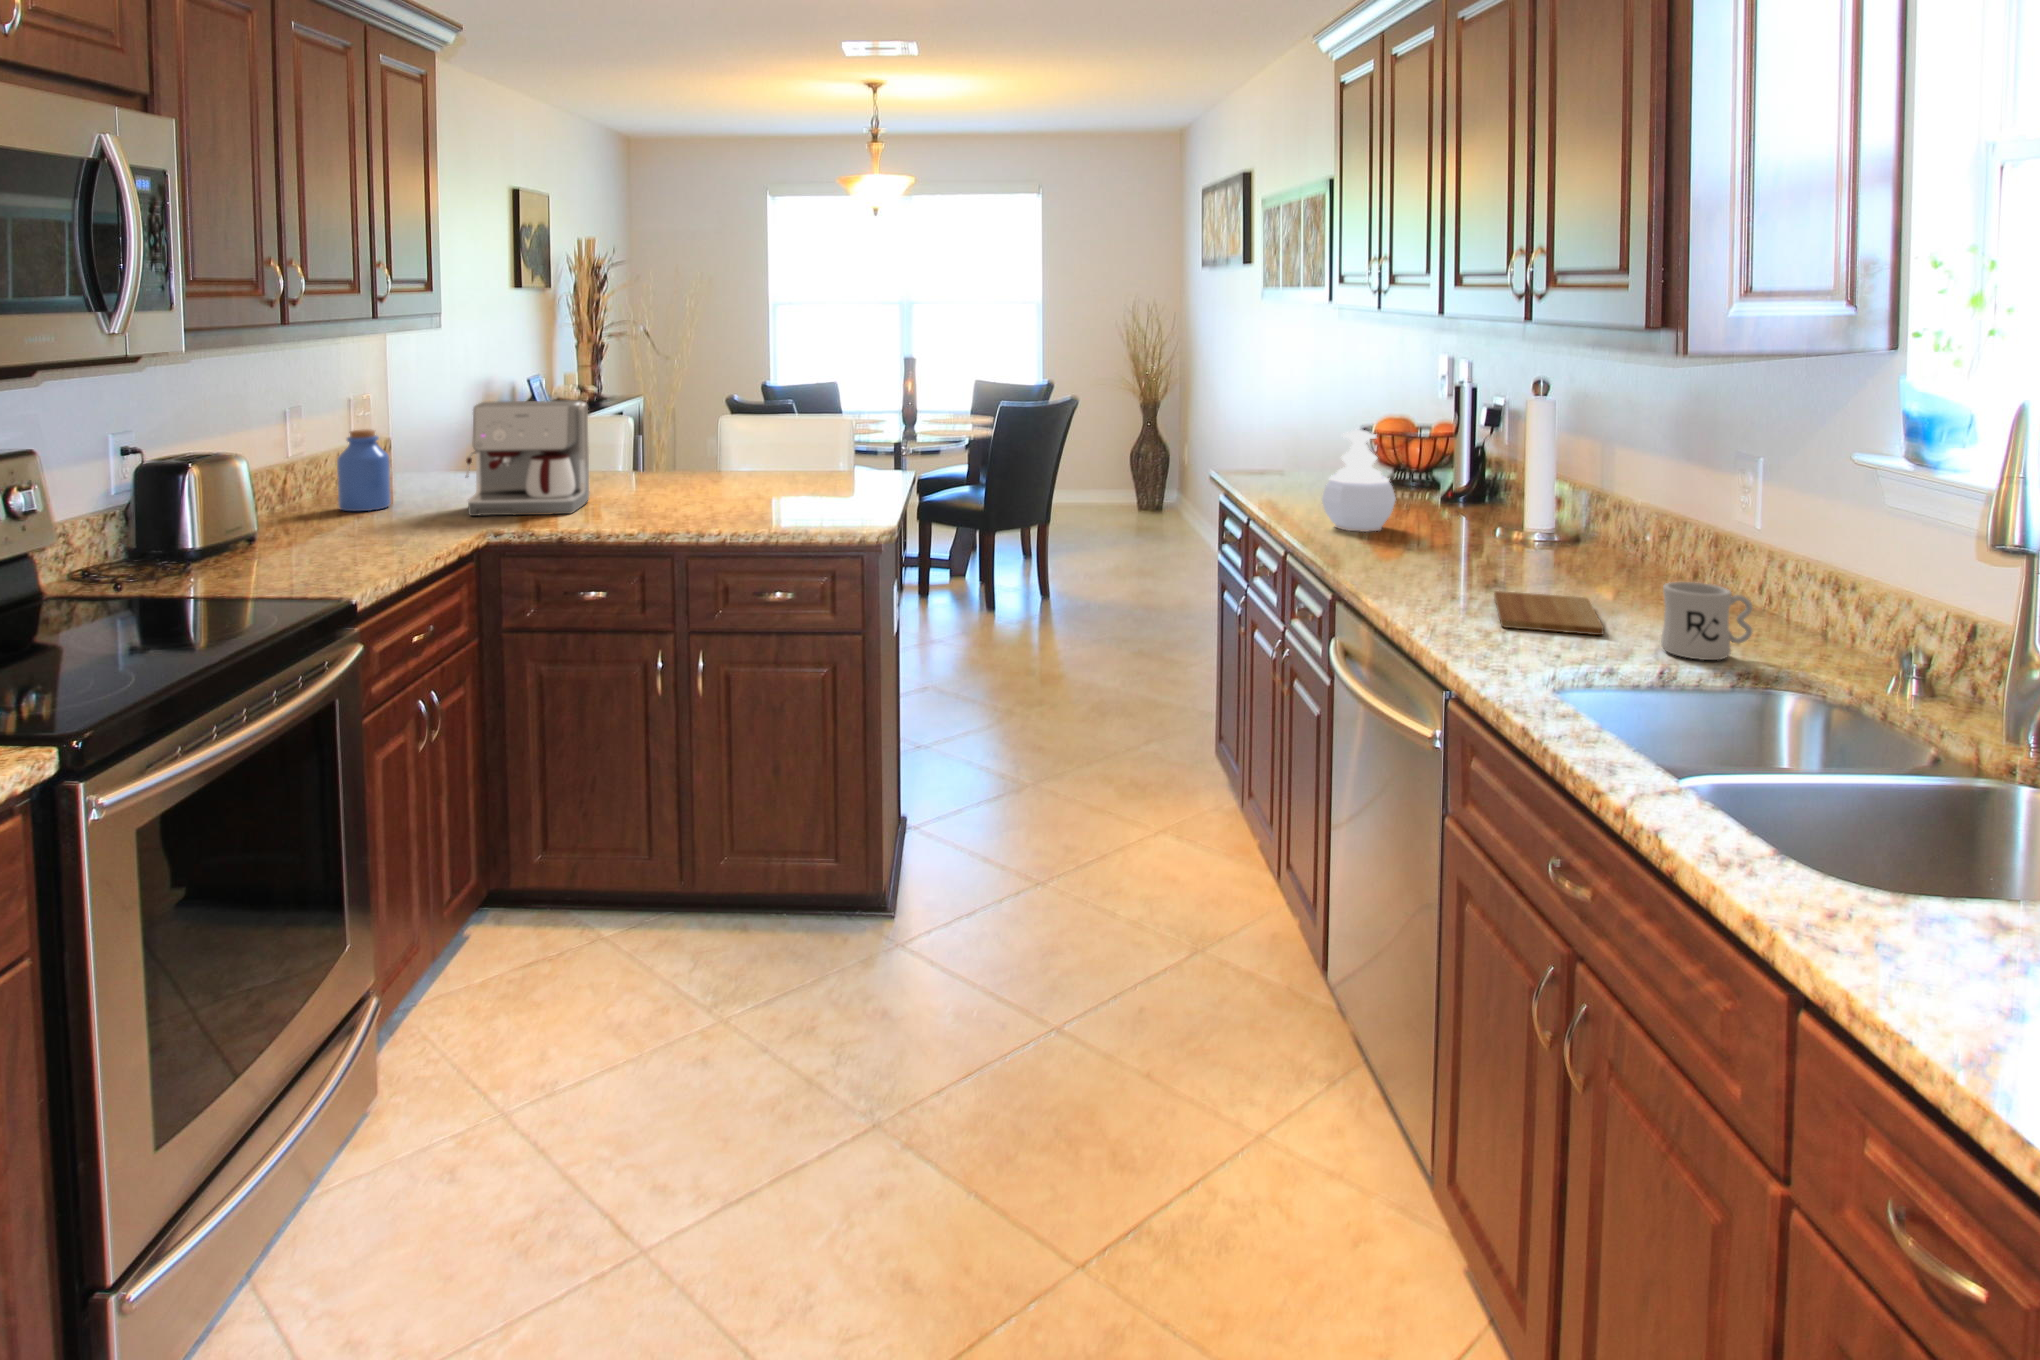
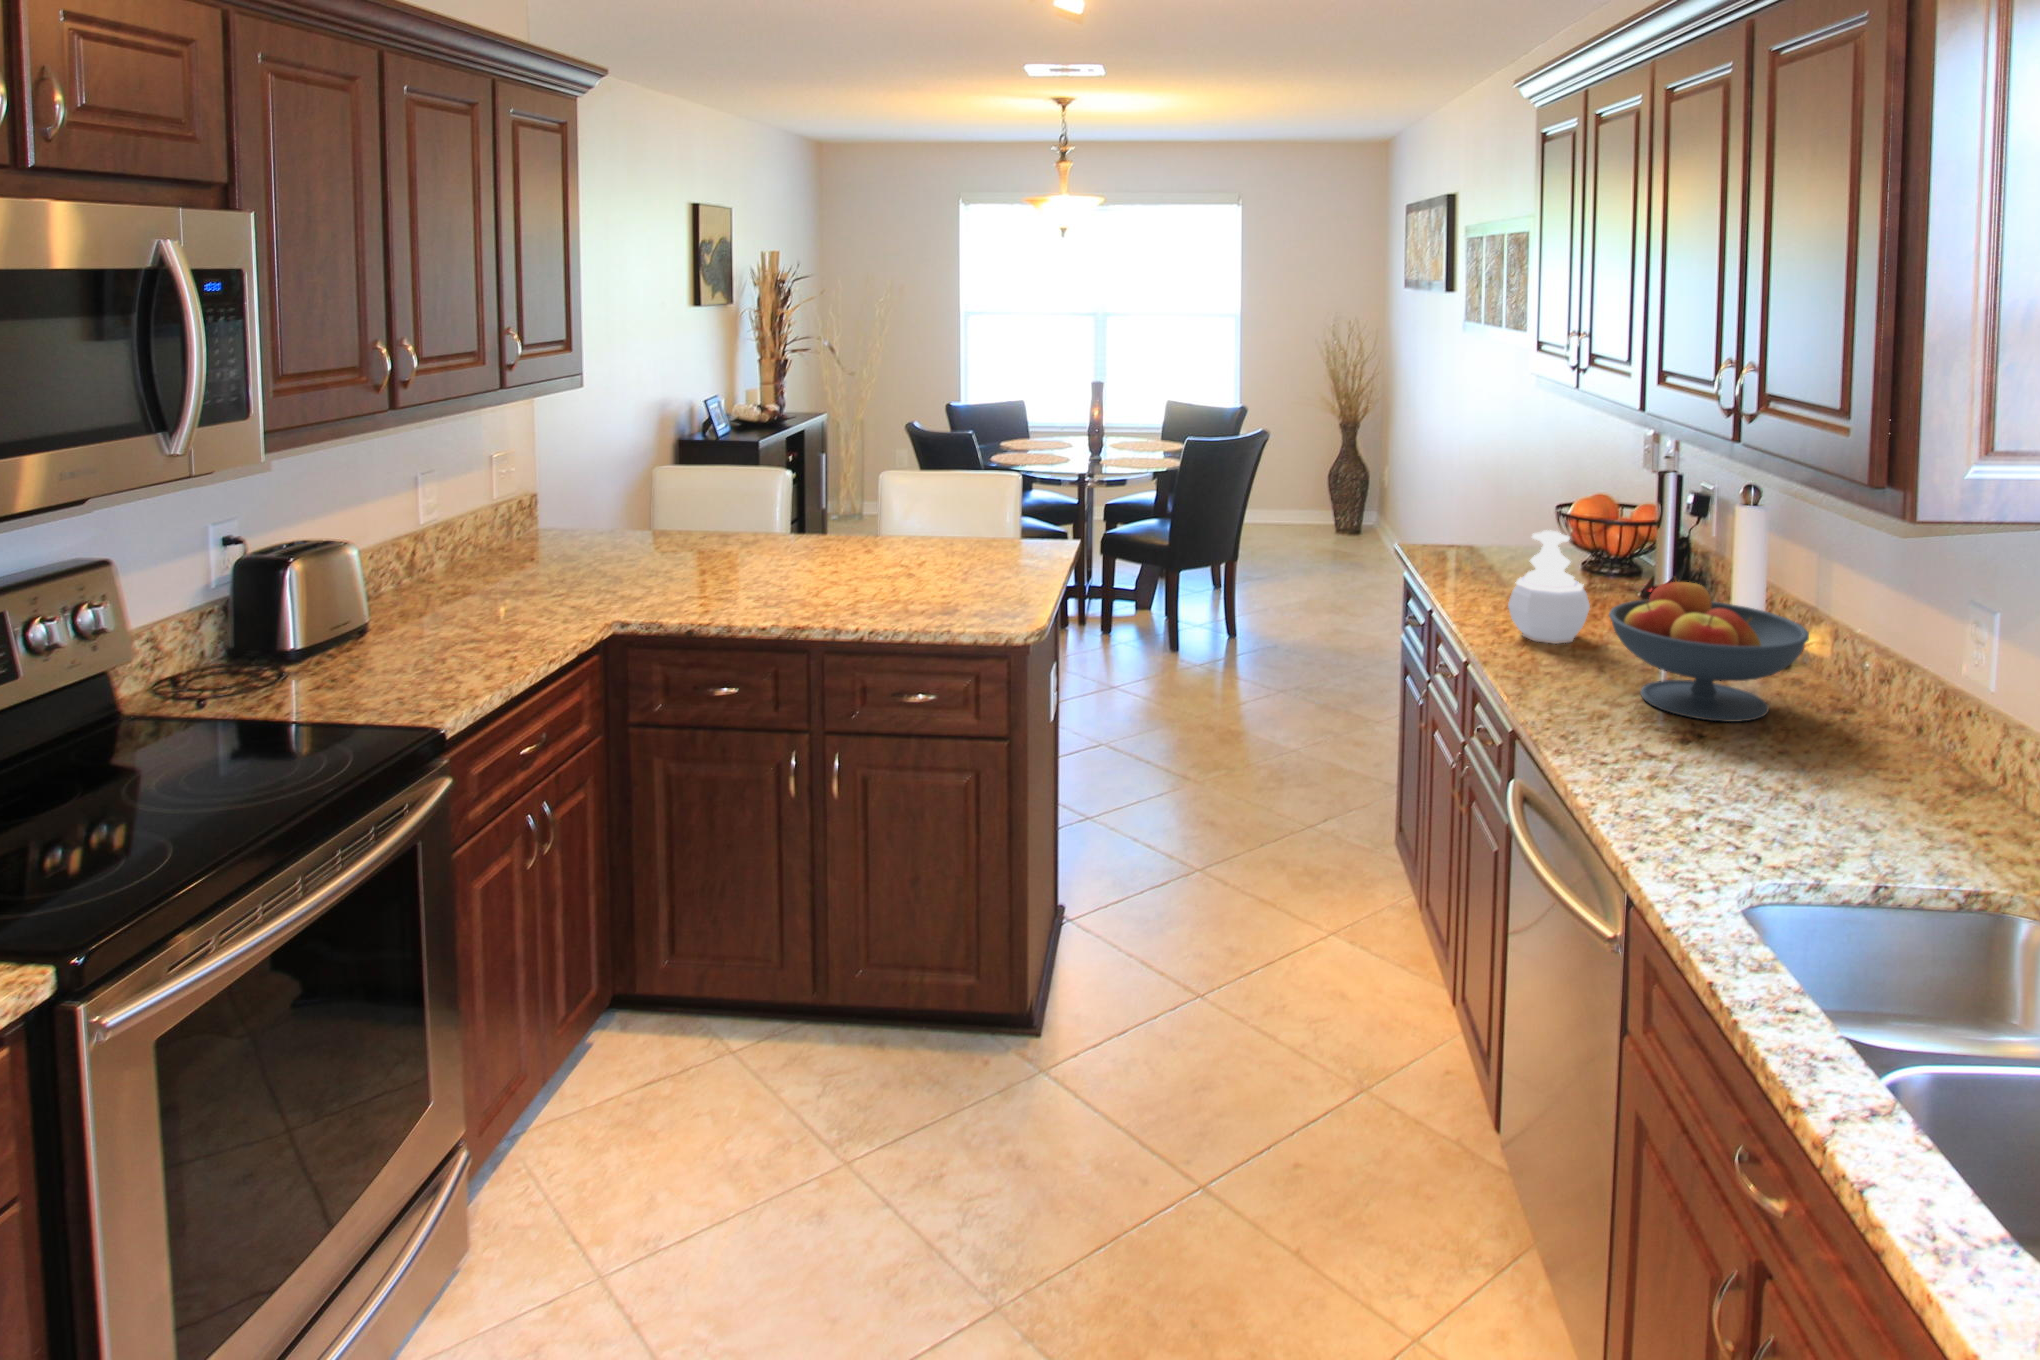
coffee maker: present [466,400,589,516] -> none [595,472,728,598]
jar: present [337,429,391,511] -> none [464,500,521,588]
fruit bowl: none [1416,458,1595,577] -> present [1609,578,1809,722]
mug: present [1661,582,1753,660] -> none [1877,770,1986,869]
cutting board: present [1494,591,1604,635] -> none [1691,748,1813,822]

